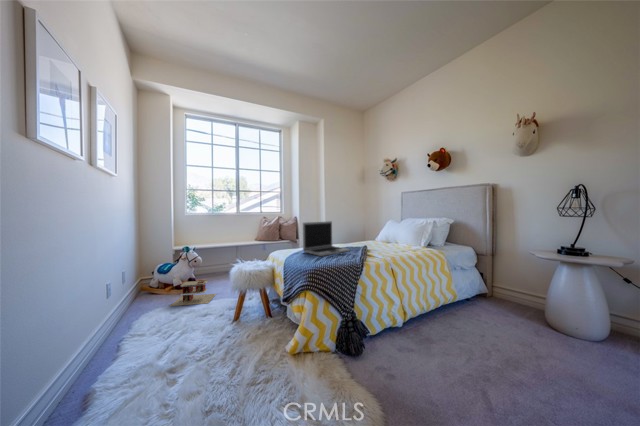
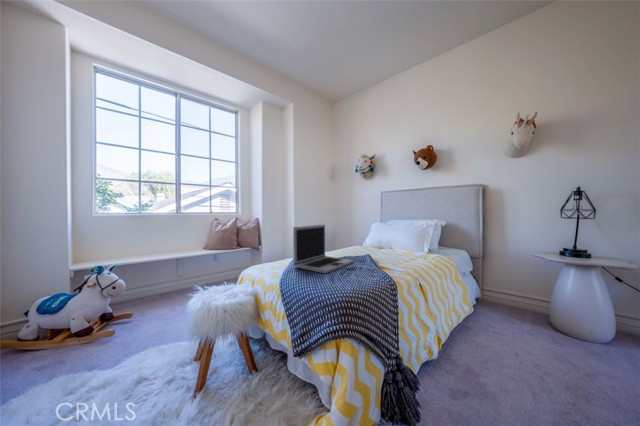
toy house: present [170,281,216,306] -> none [62,319,152,375]

